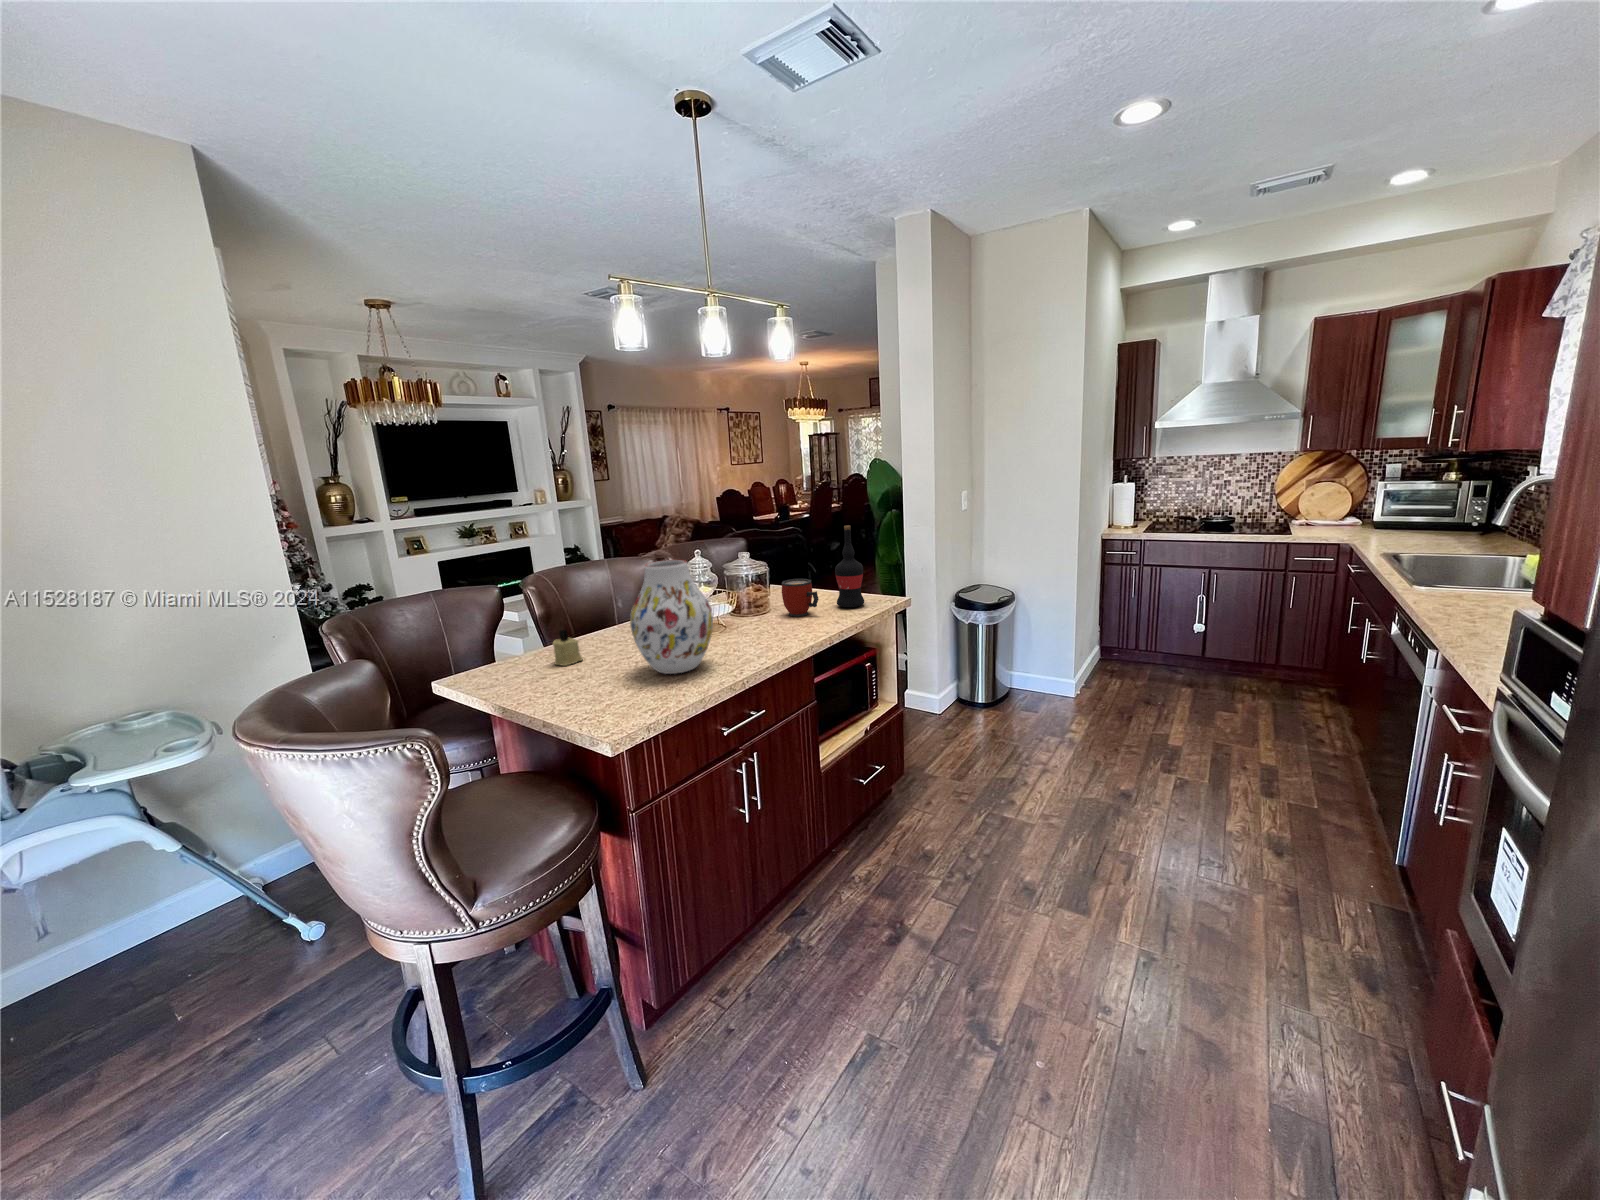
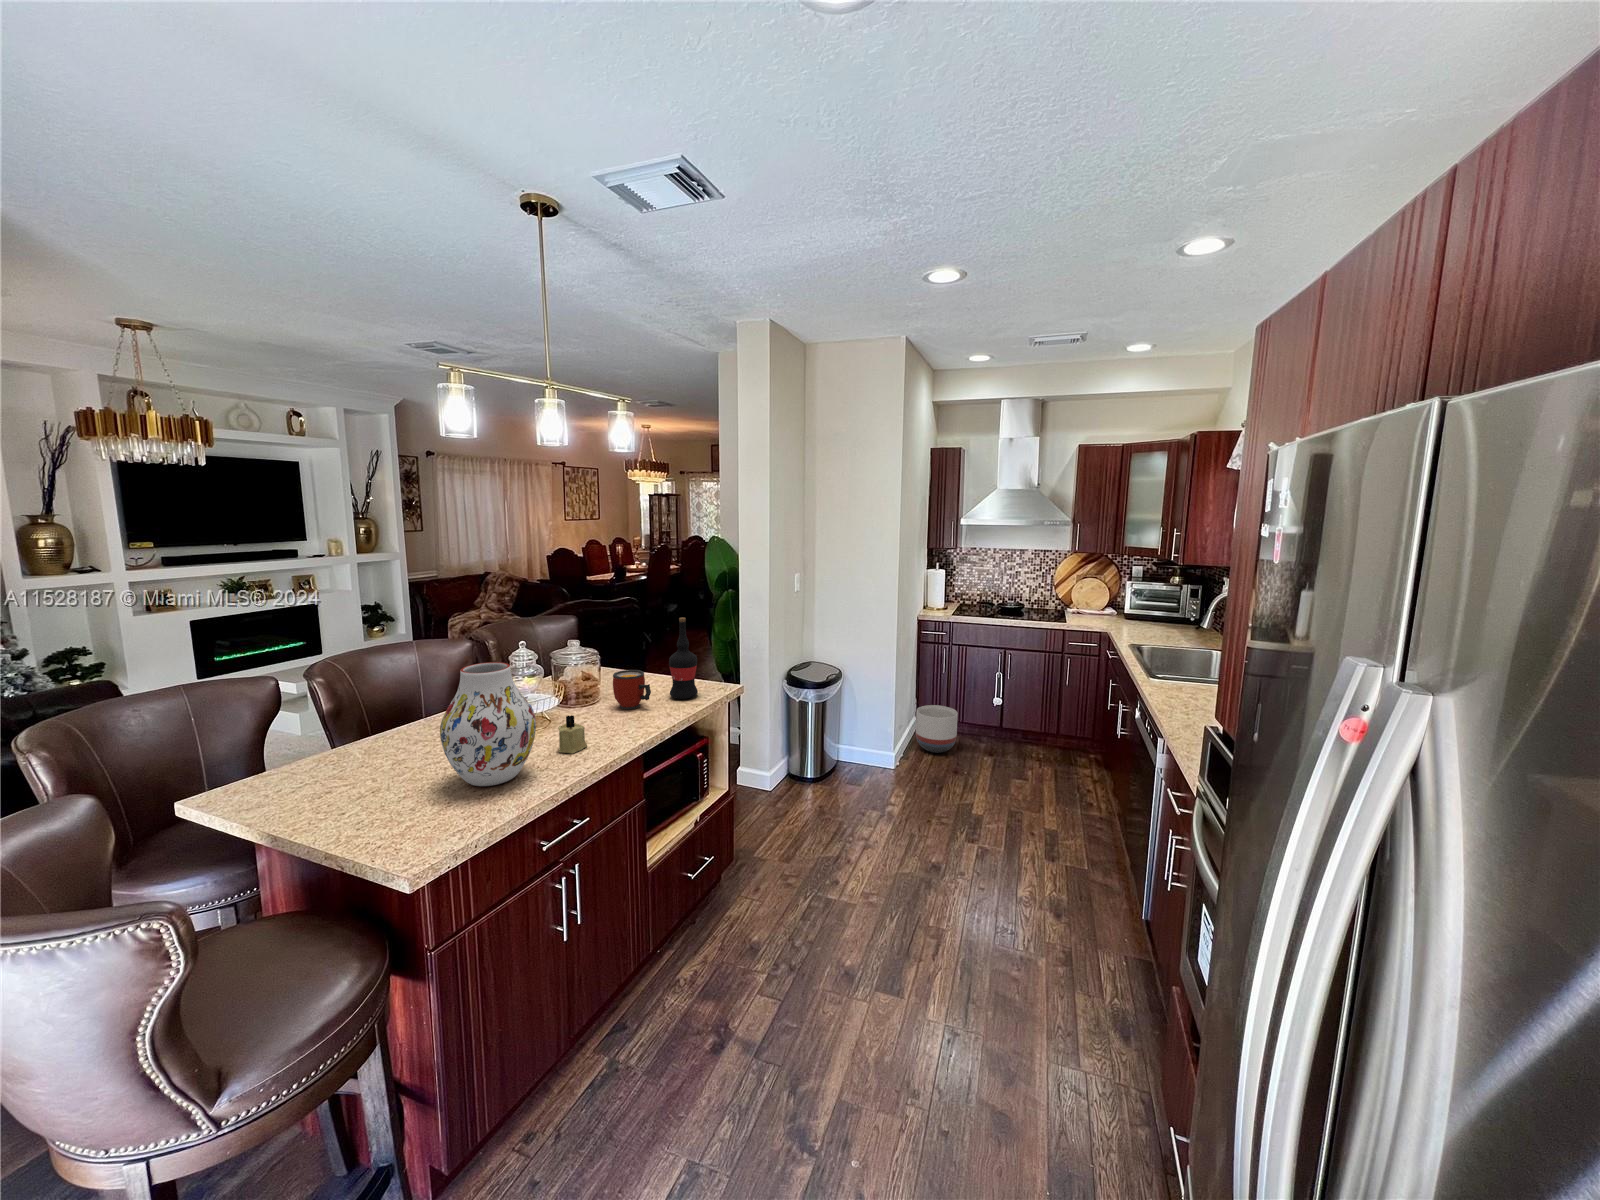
candle: present [553,630,583,666] -> present [558,715,587,753]
planter: none [1098,632,1148,682] -> present [916,705,958,753]

